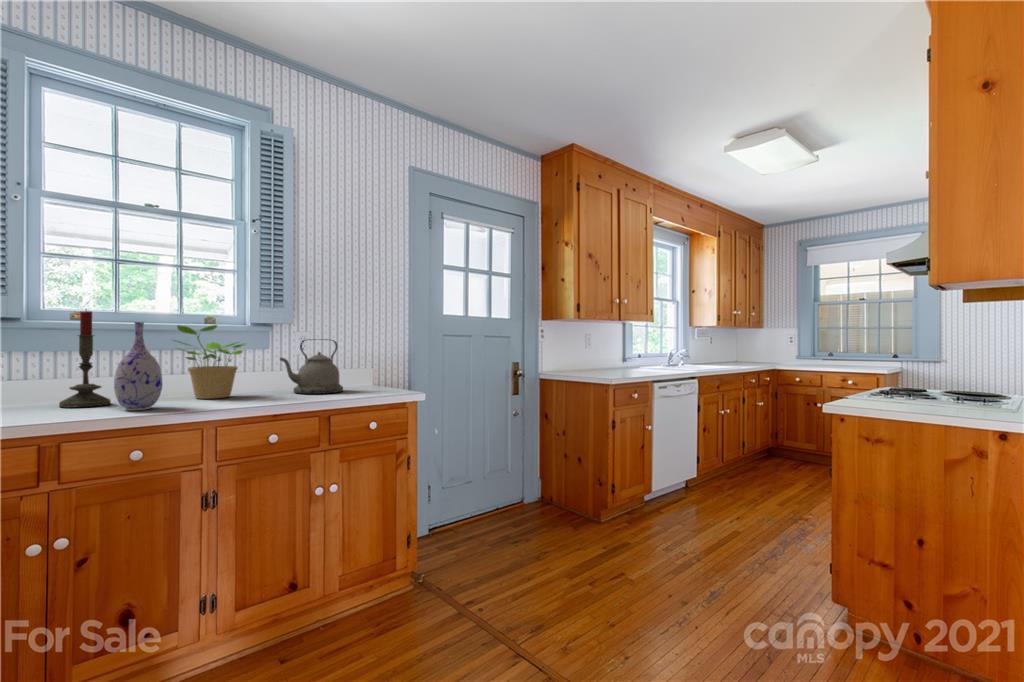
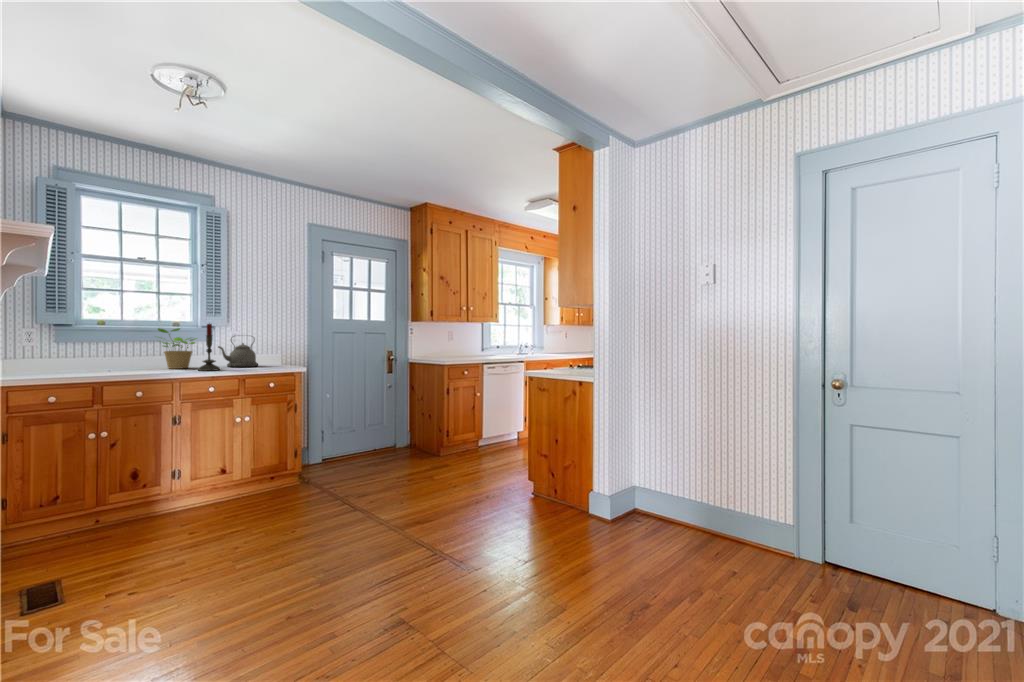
candle: present [59,310,111,408] -> present [198,323,220,371]
vase: present [114,322,162,410] -> none [126,328,151,373]

